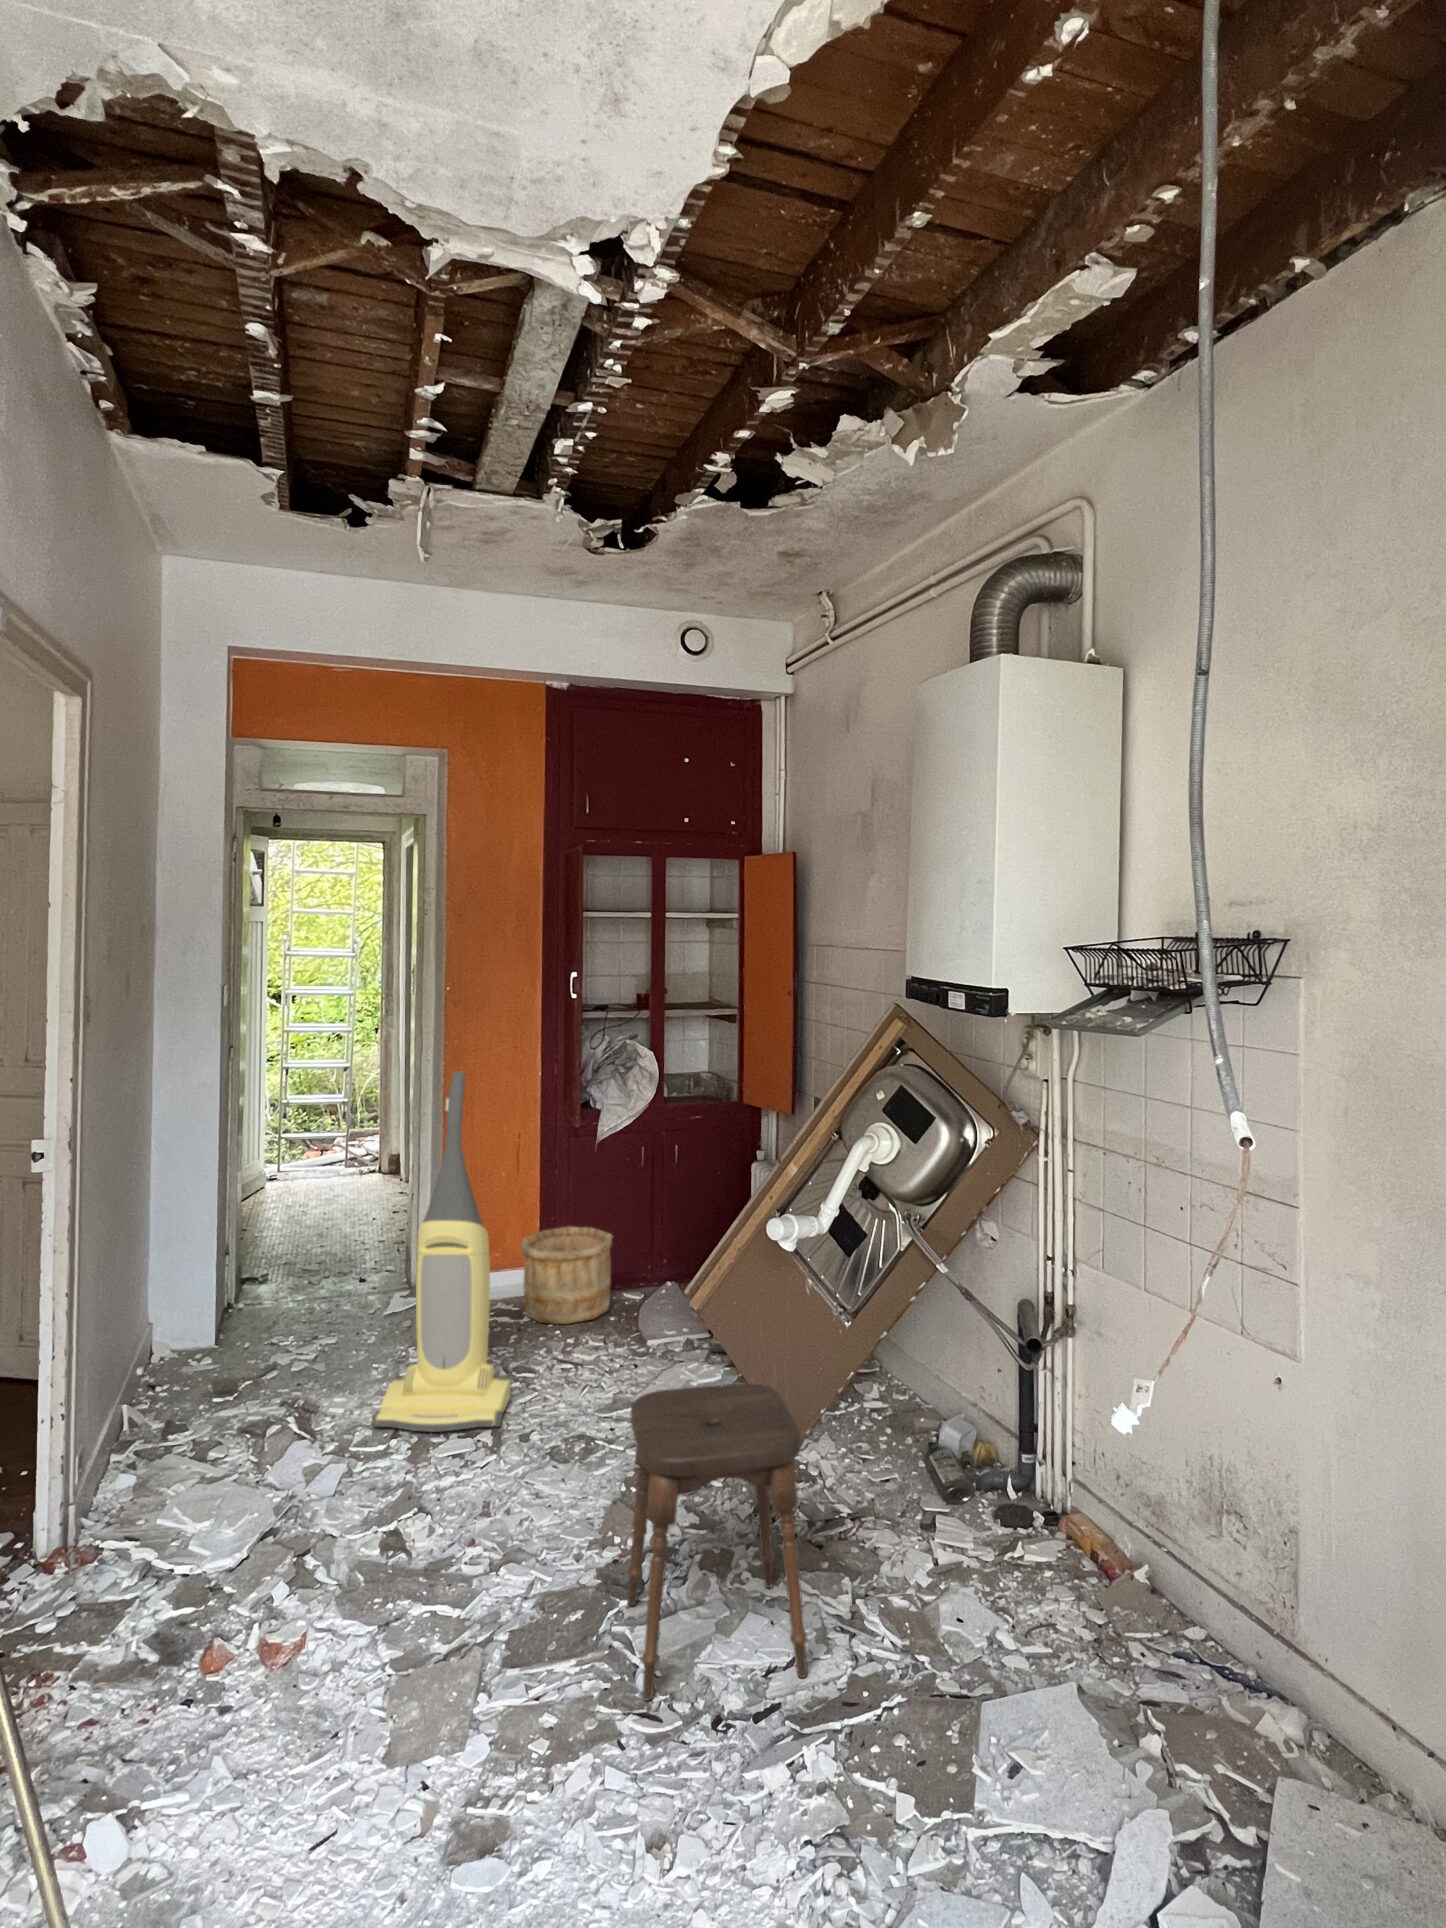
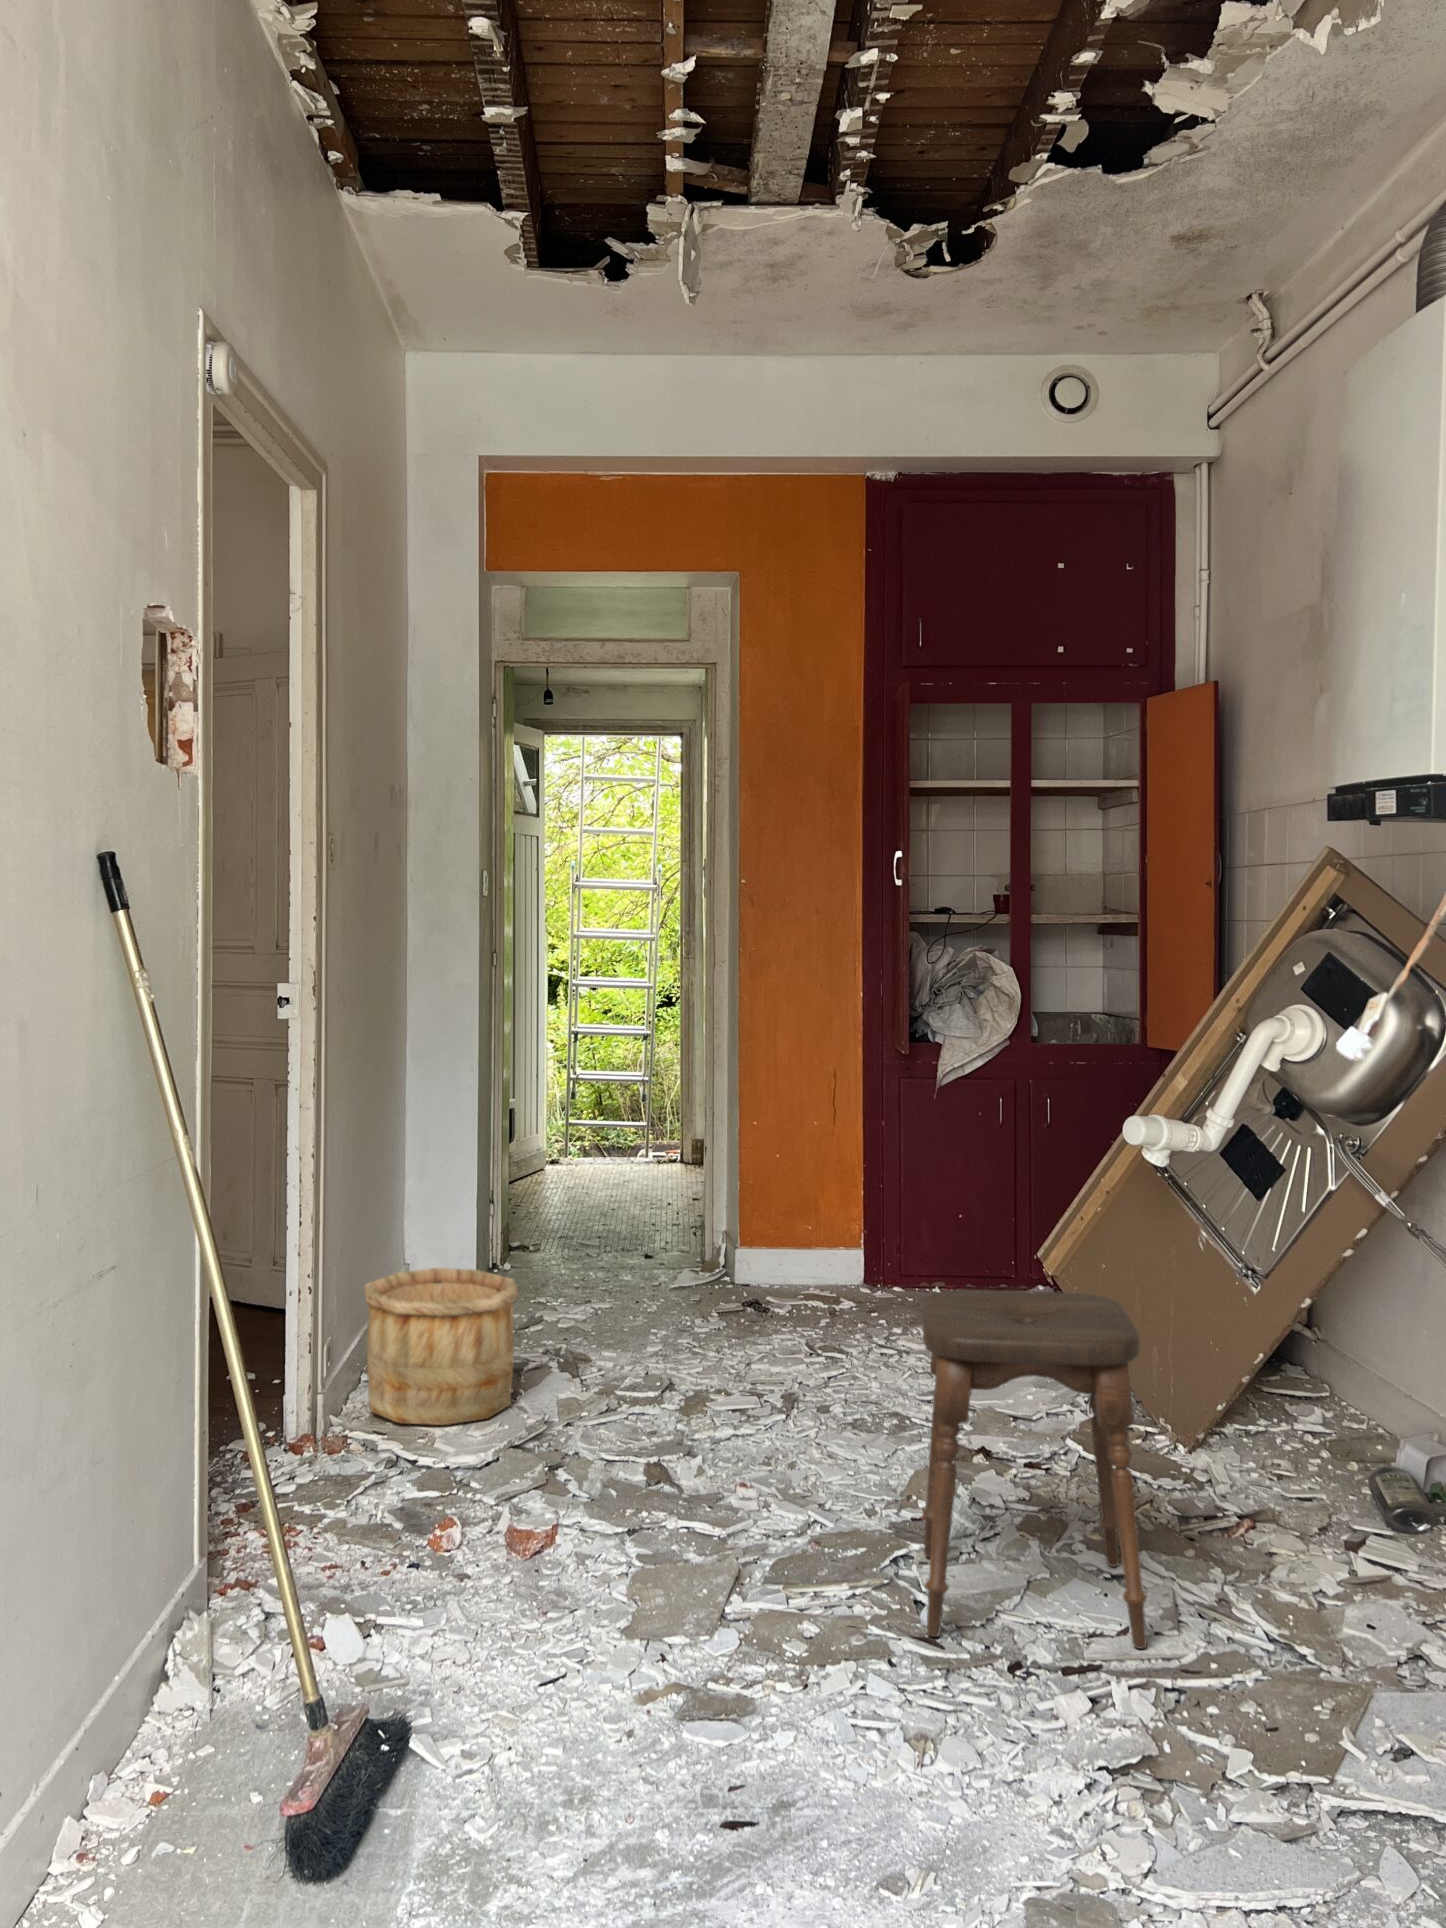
vacuum cleaner: present [373,1071,511,1432] -> none [643,950,811,1390]
wooden bucket: present [521,1227,612,1324] -> present [364,1268,519,1425]

